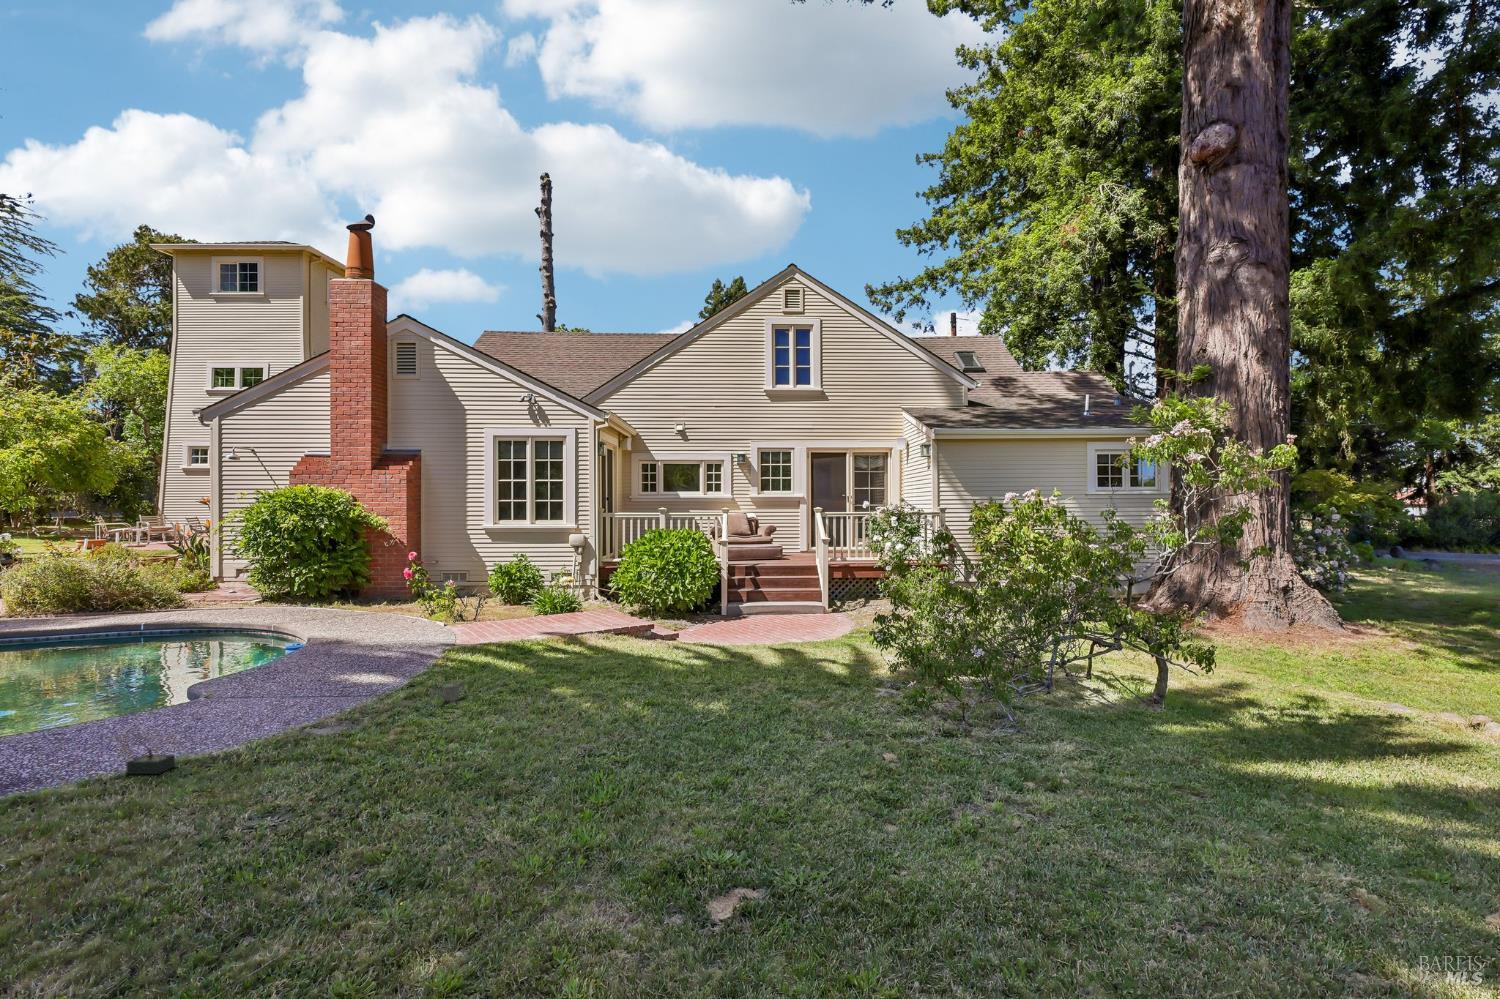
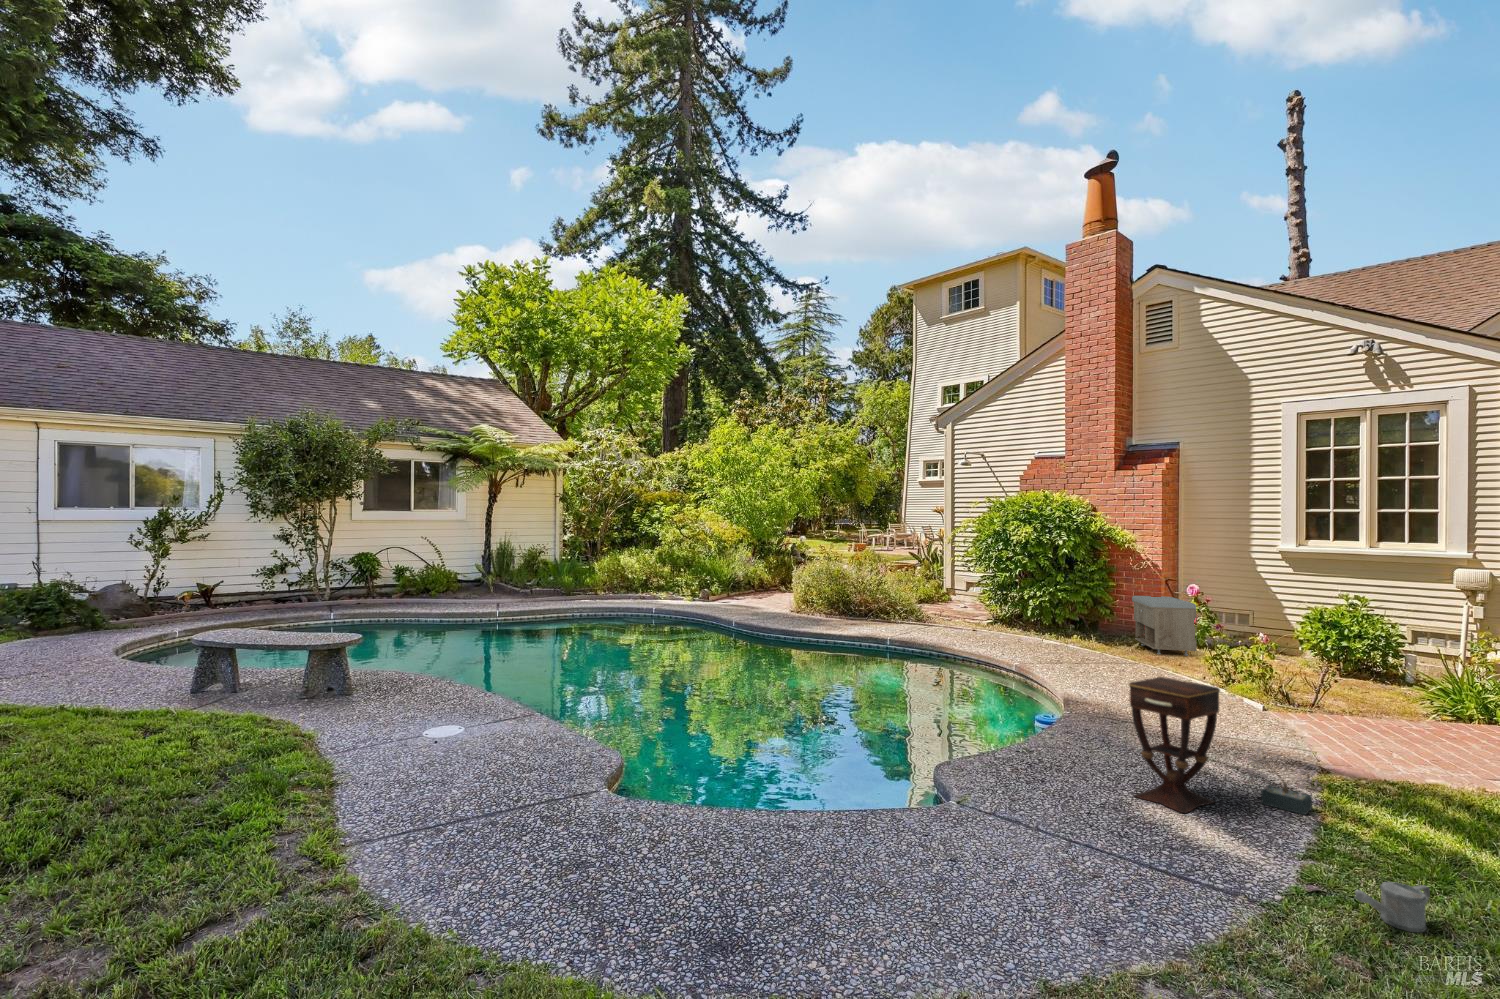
storage bench: none [384,566,427,609] -> present [1132,596,1197,656]
side table: none [339,612,395,688] -> present [1129,677,1220,813]
decorative plant: present [113,725,181,774] -> present [1247,748,1321,815]

